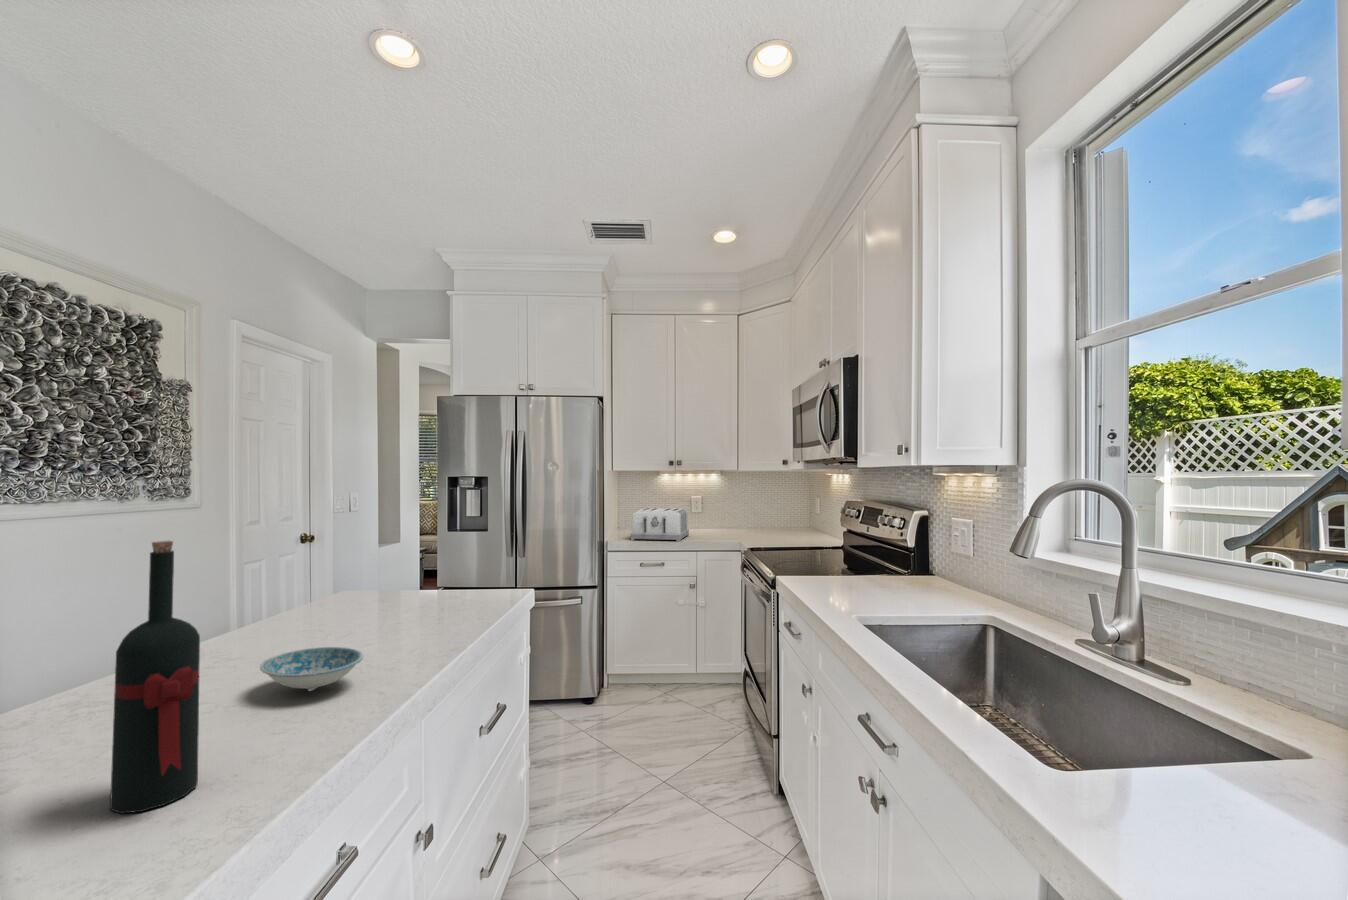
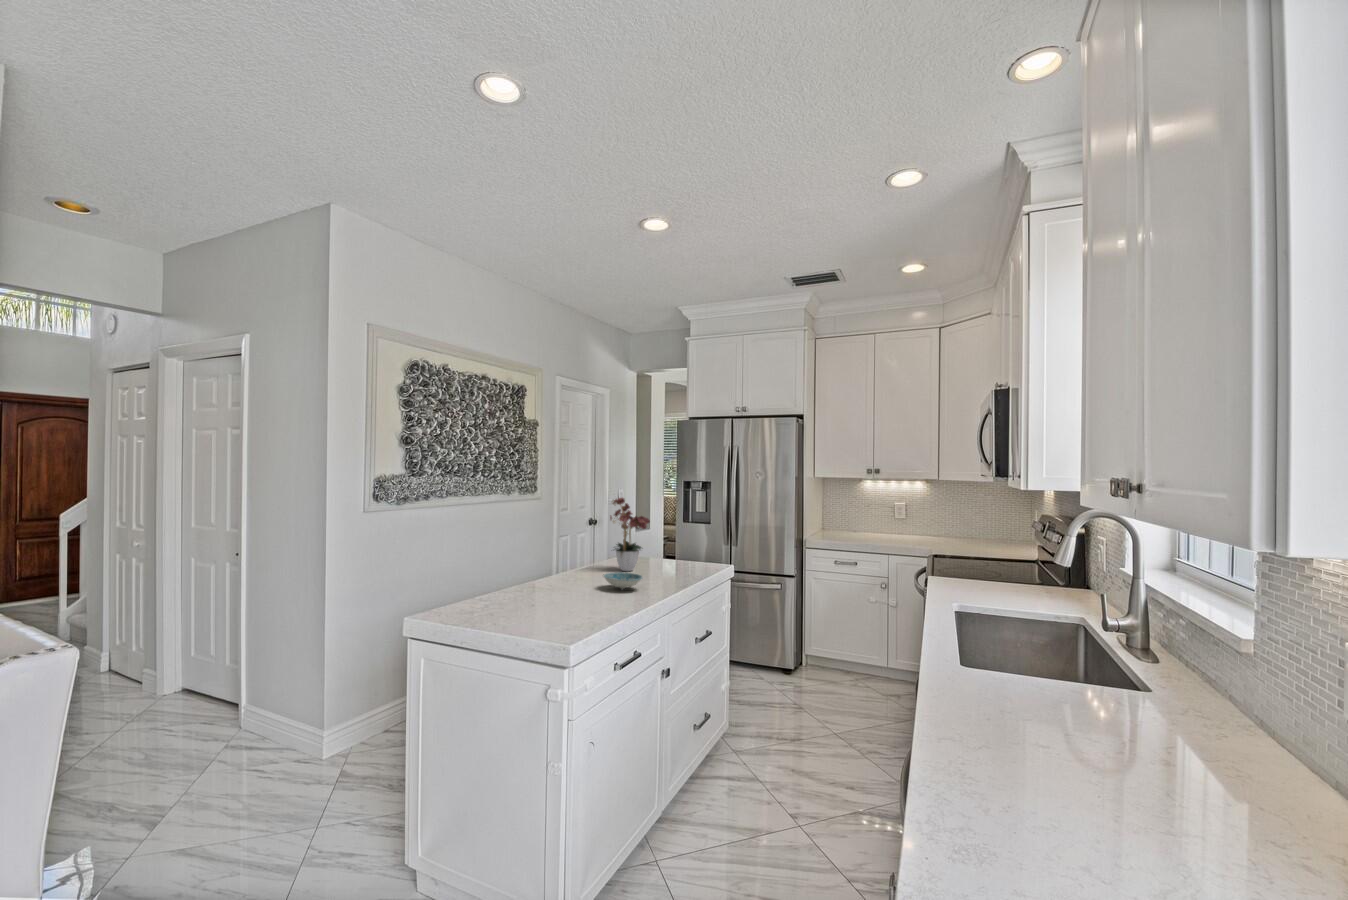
flower arrangement: none [294,487,394,631] -> present [610,498,650,571]
toaster: present [631,508,689,542] -> none [830,512,887,543]
wine bottle: present [110,541,200,813] -> none [572,518,595,609]

